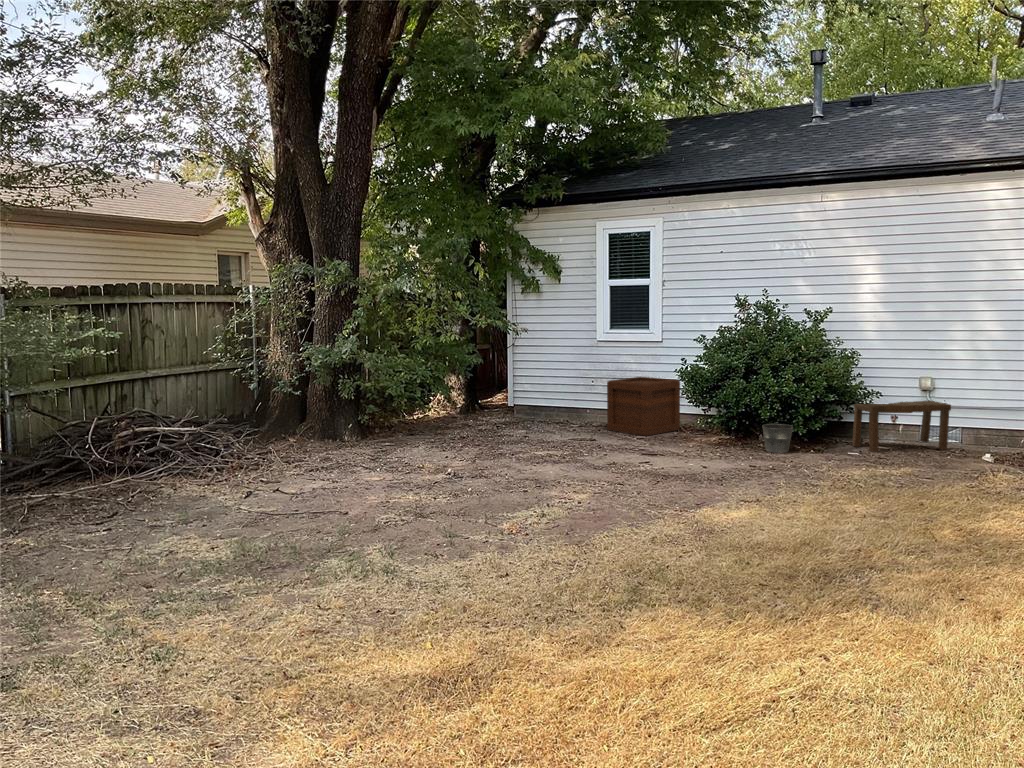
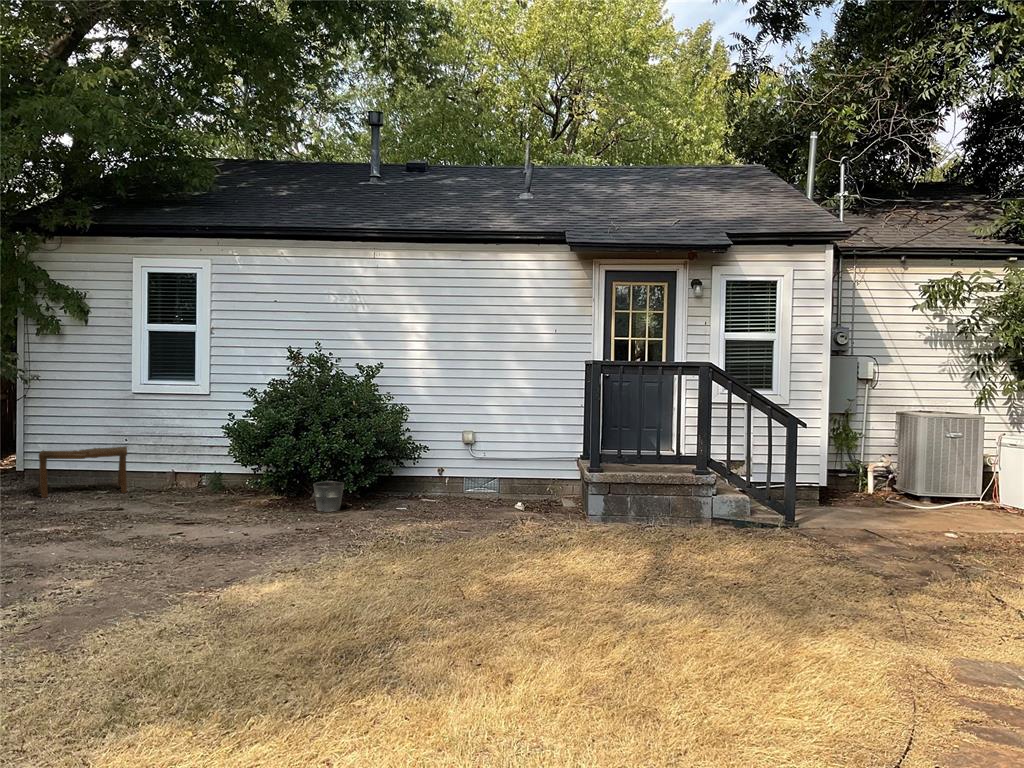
wooden crate: present [607,377,680,436] -> none [142,433,229,501]
bench: present [852,400,951,452] -> present [38,446,127,498]

